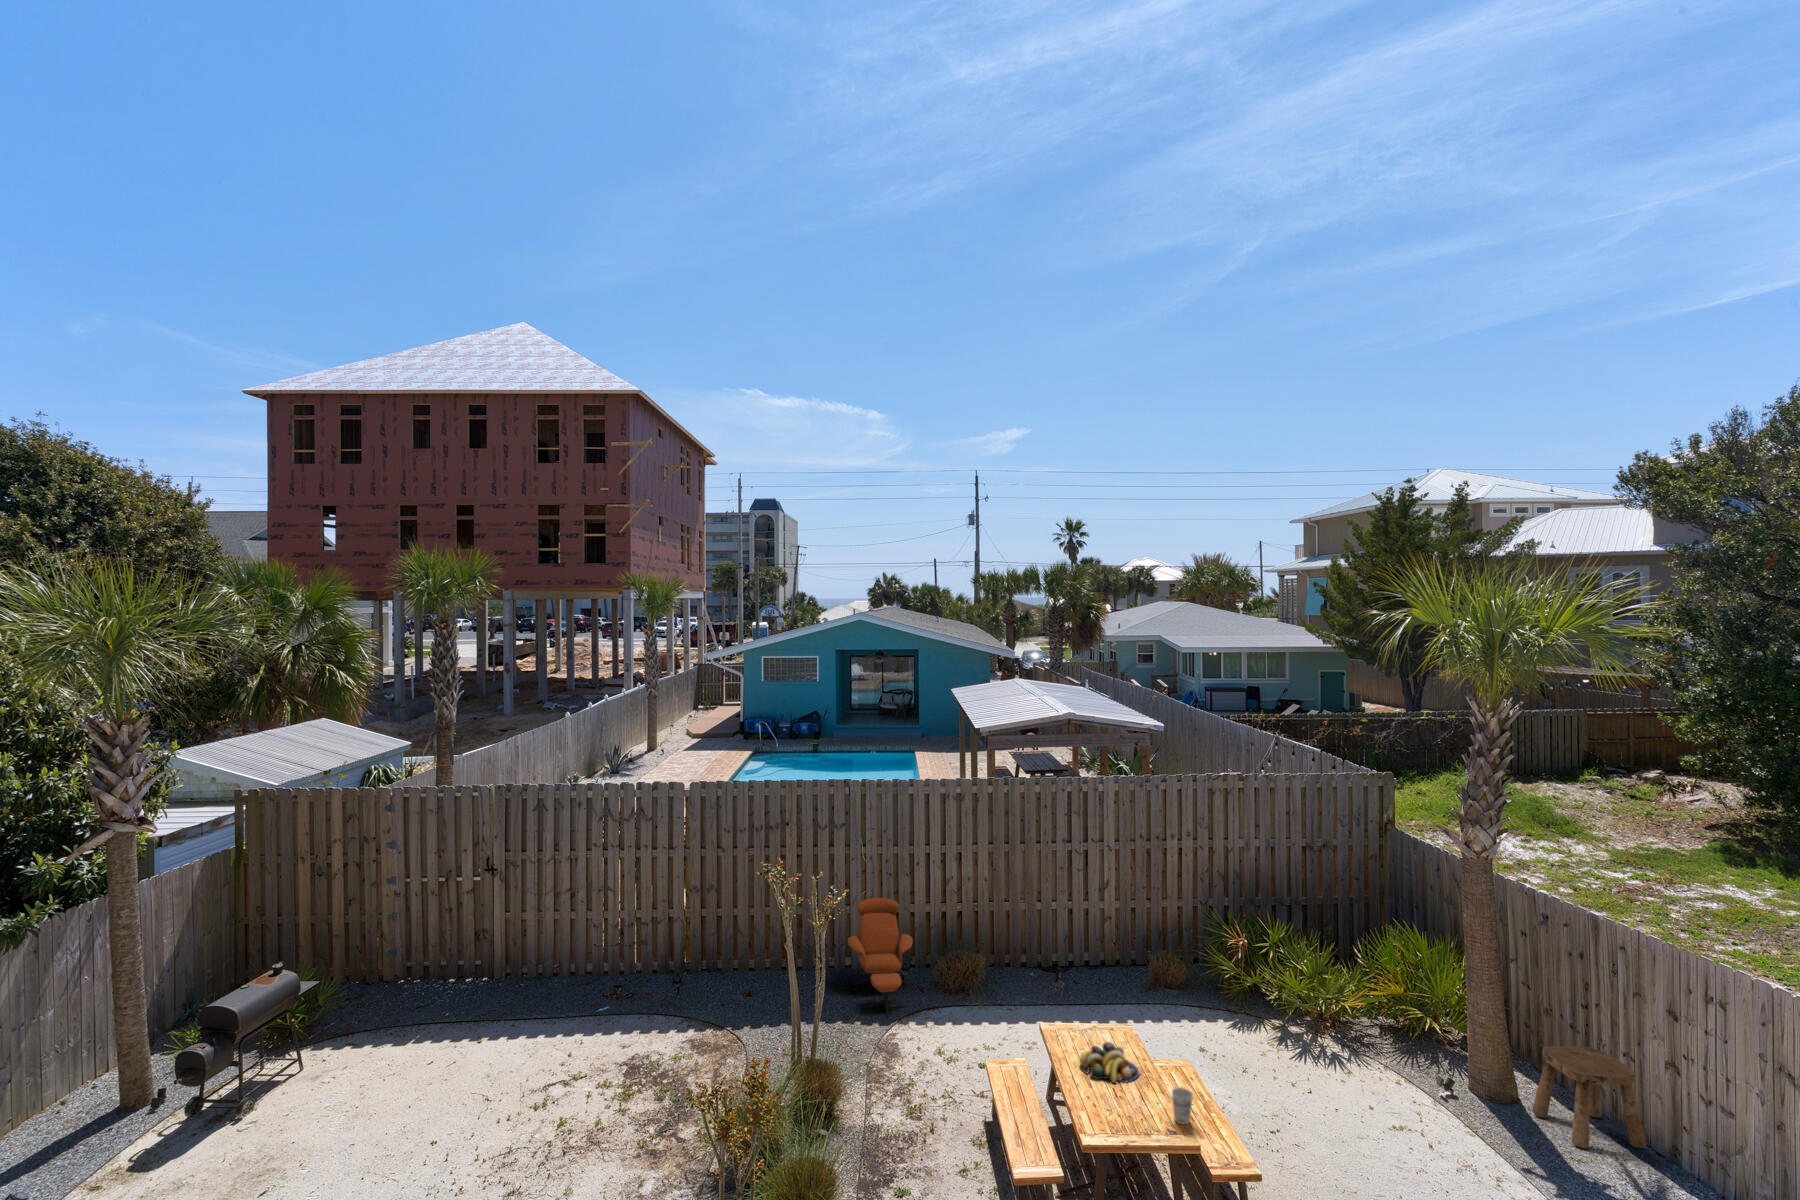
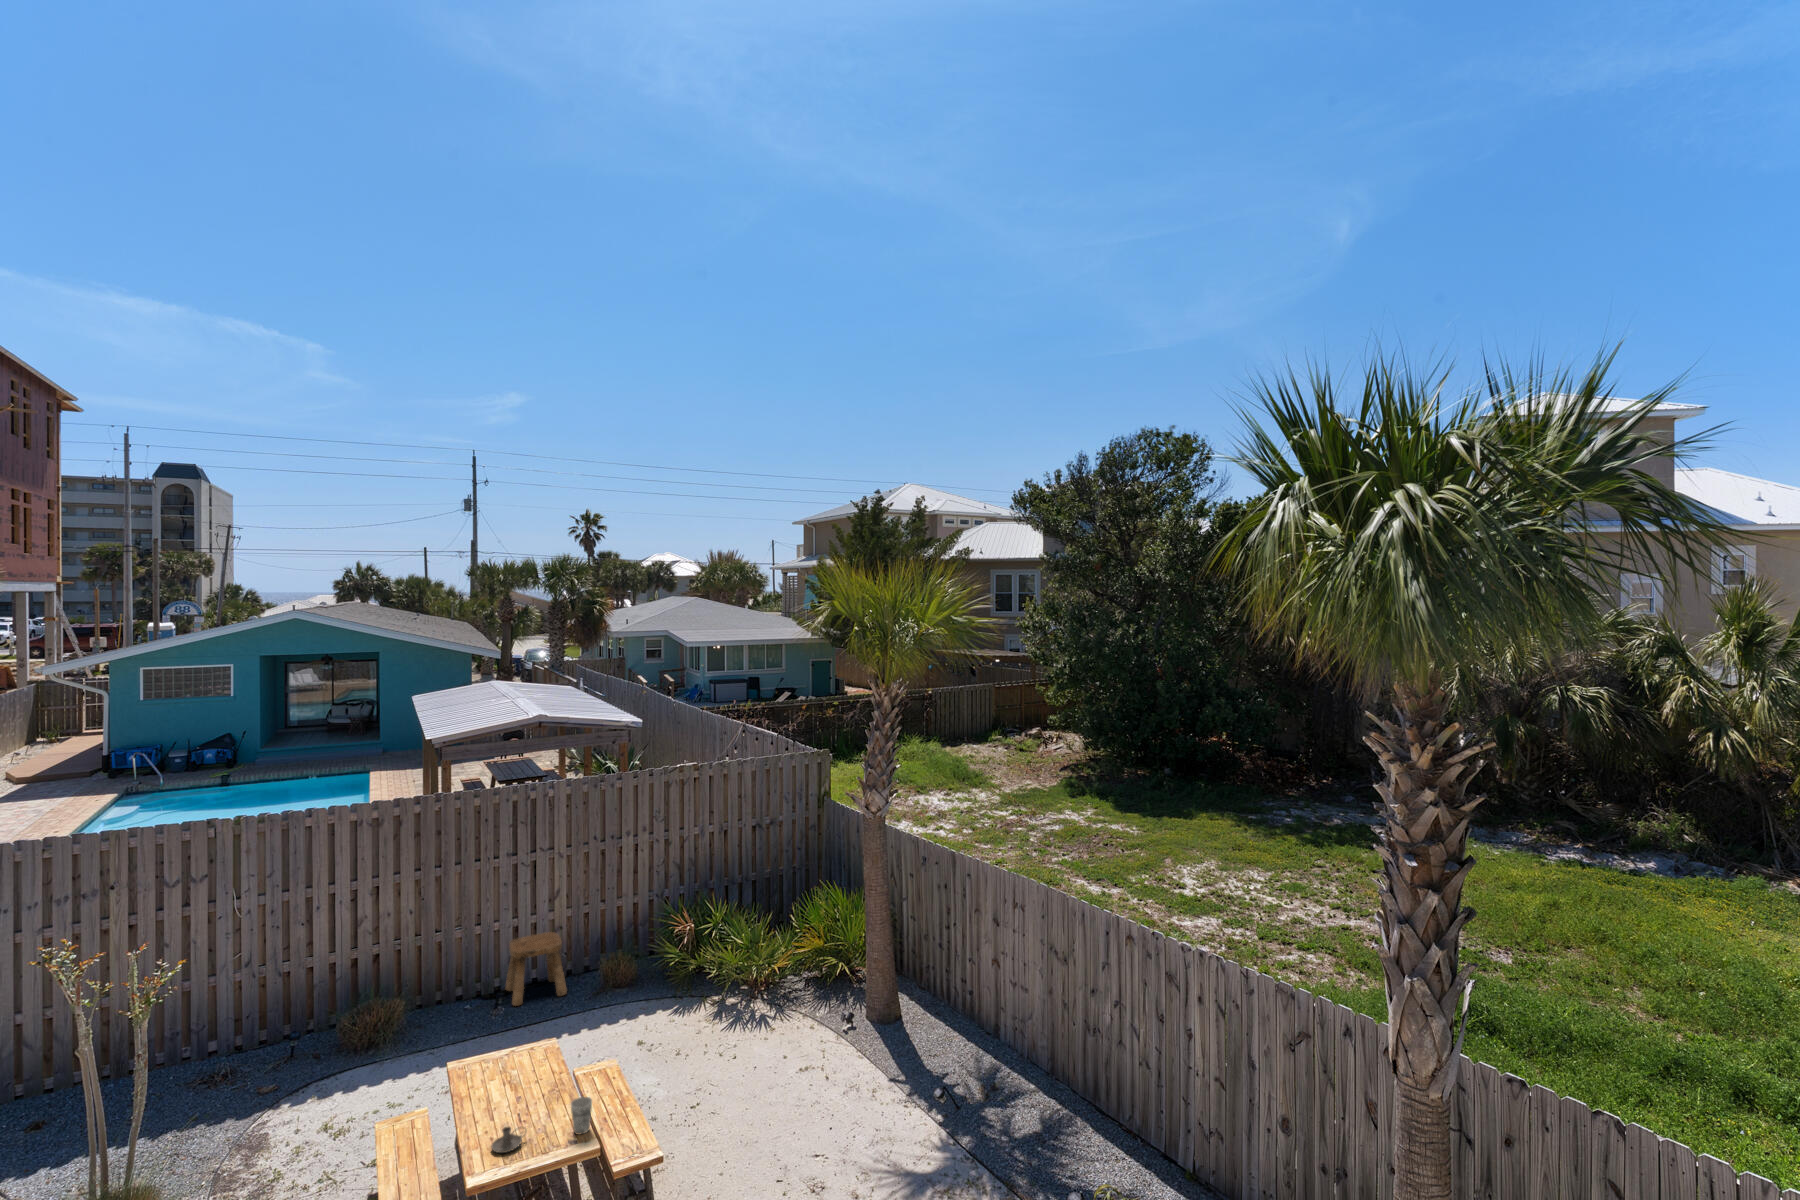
lounge chair: present [848,898,913,1016] -> none [226,949,319,1090]
fruit bowl: present [1080,1042,1139,1083] -> none [483,1064,549,1112]
stool: present [1532,1046,1646,1148] -> present [505,932,567,1006]
candle holder: none [1101,1097,1131,1122] -> present [491,1127,526,1153]

